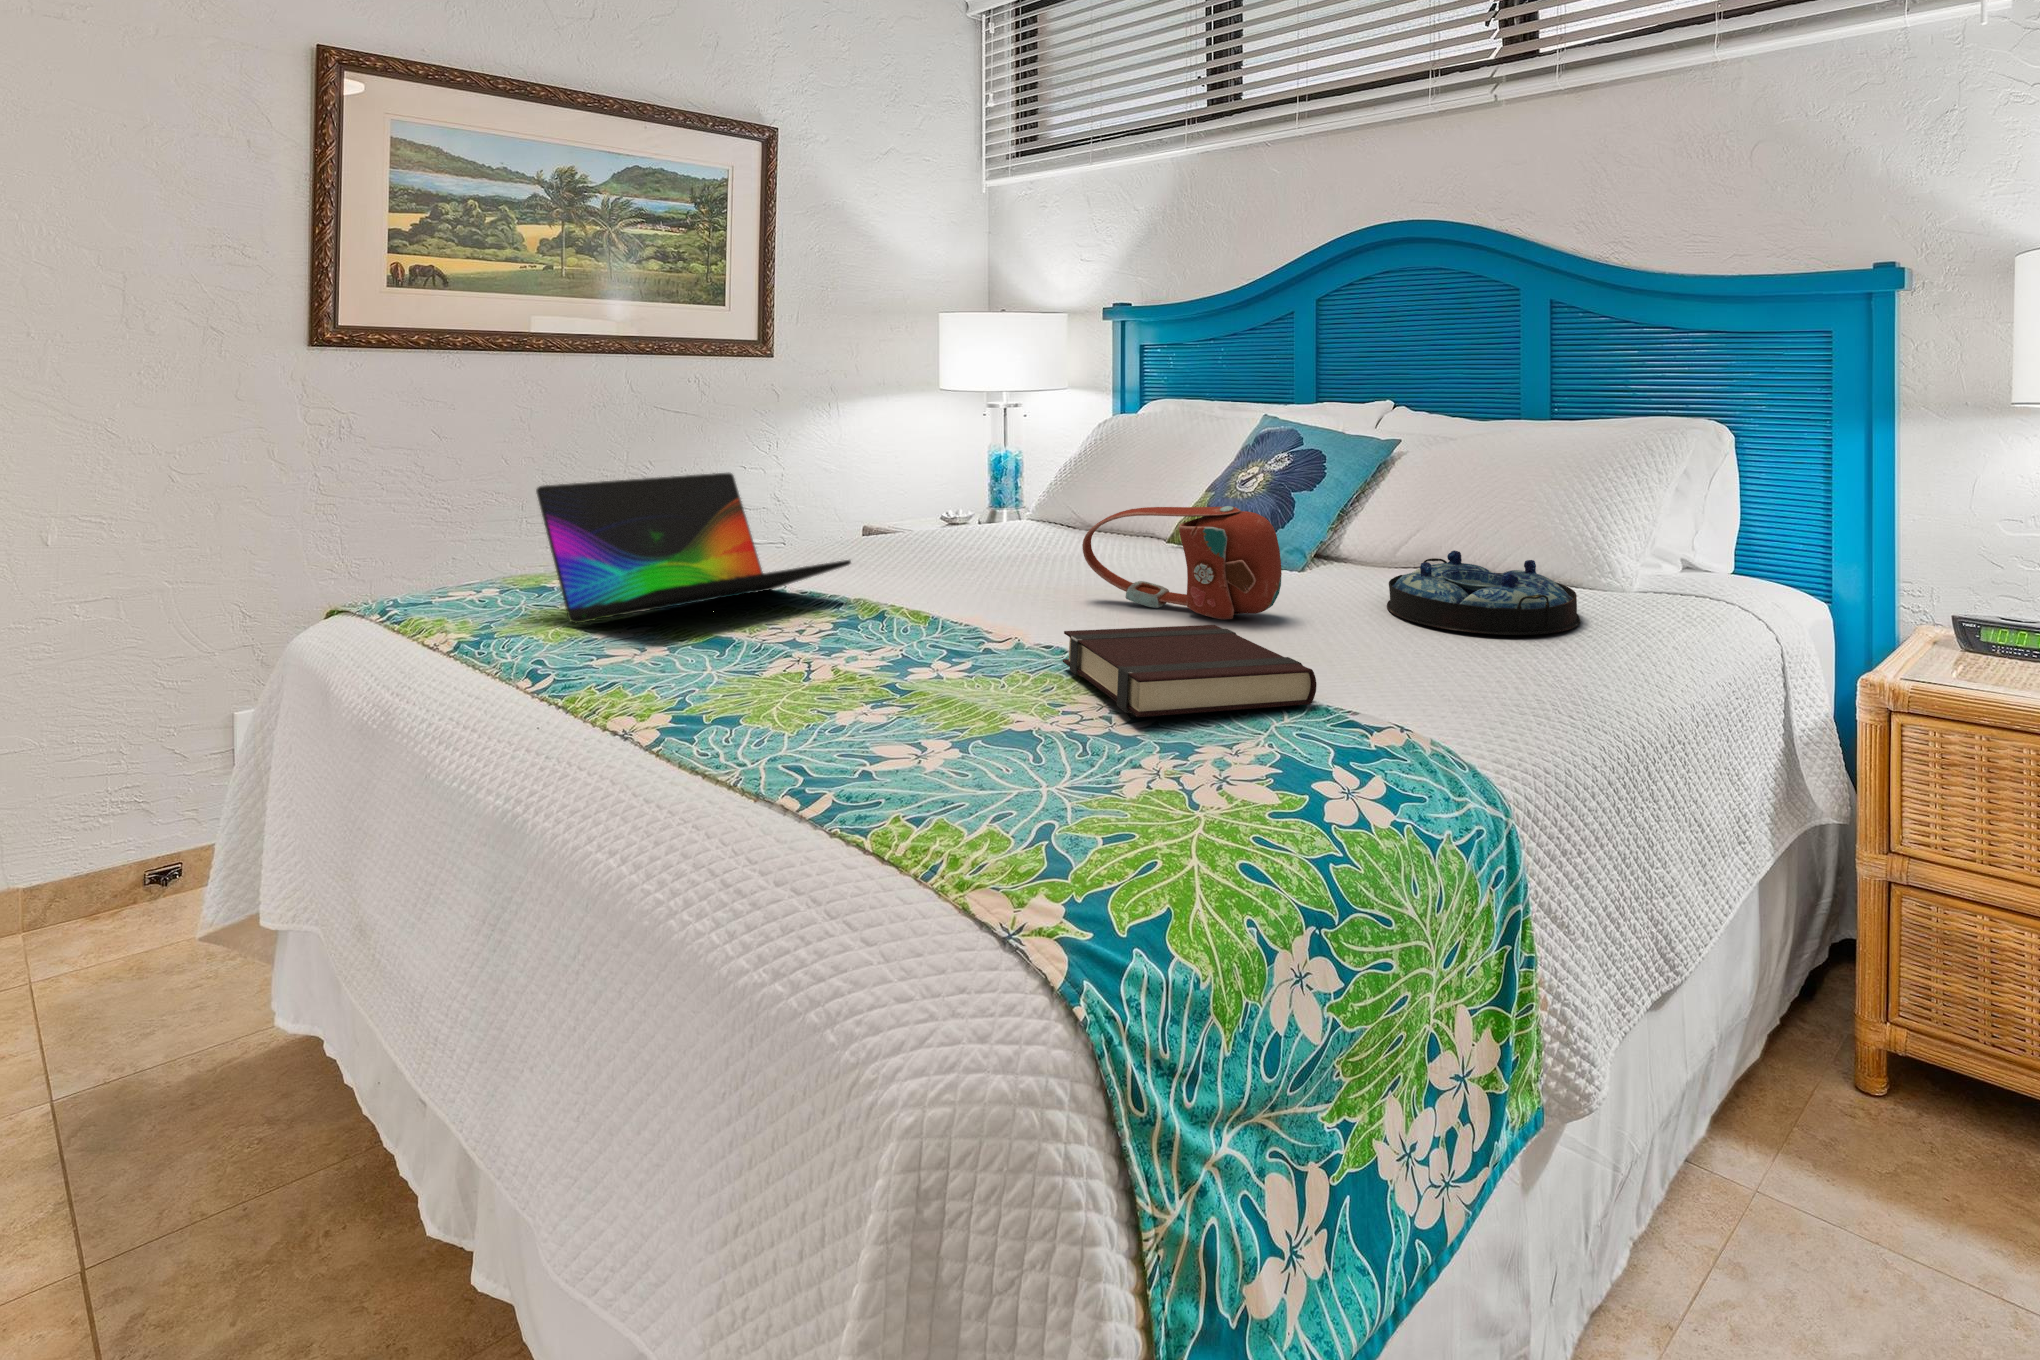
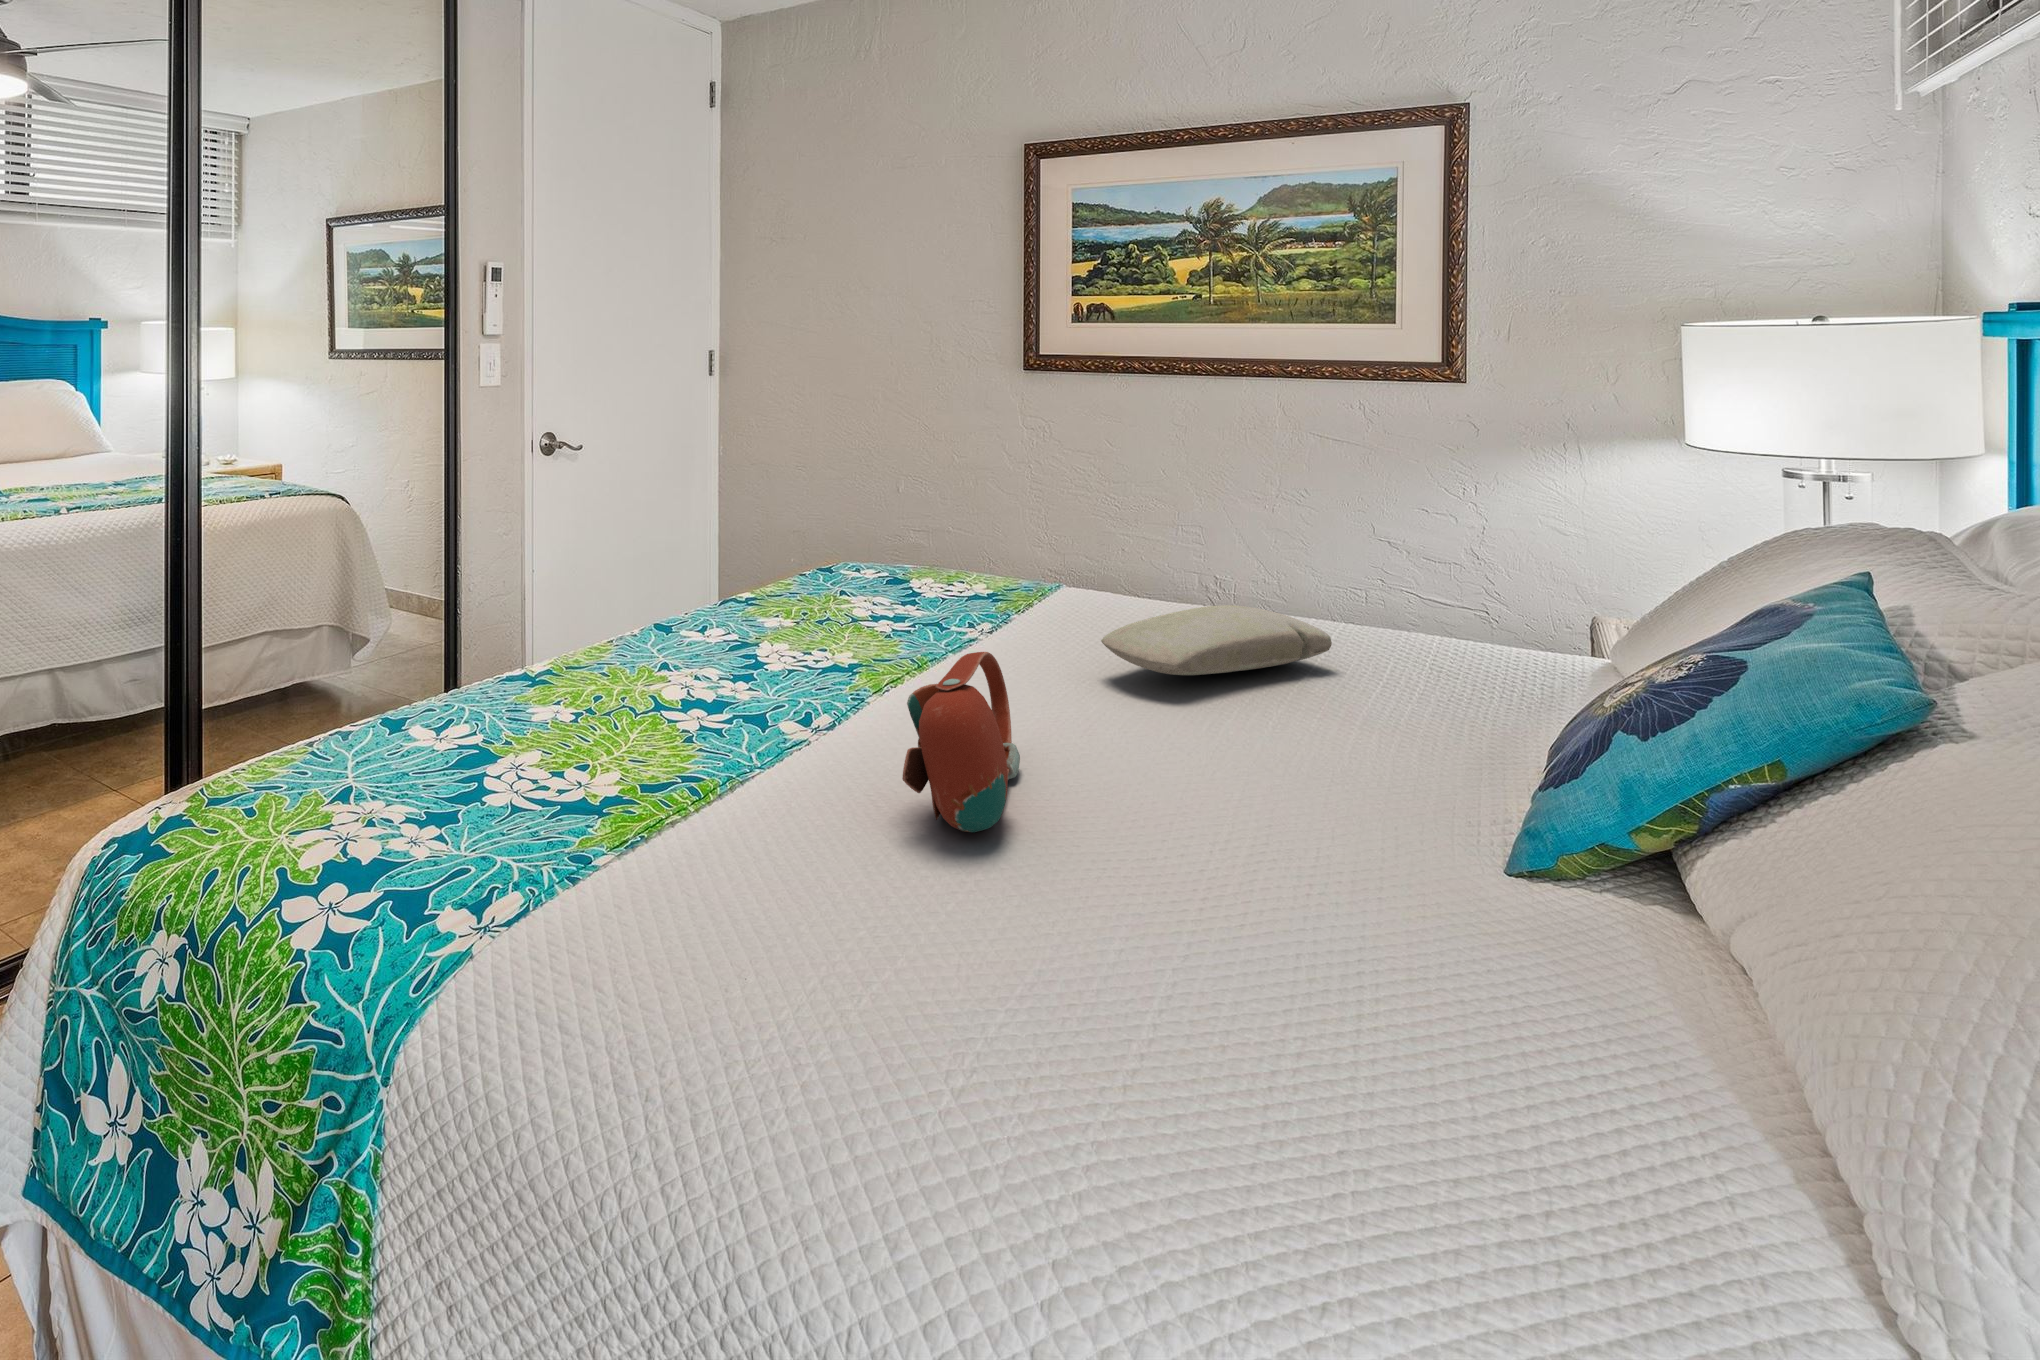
laptop: present [536,473,851,623] -> none [735,509,960,636]
pillow: none [913,503,1044,553] -> present [1101,605,1332,675]
serving tray: present [1387,550,1581,635] -> none [951,875,1364,1136]
book: present [1063,625,1317,717] -> none [506,732,785,881]

